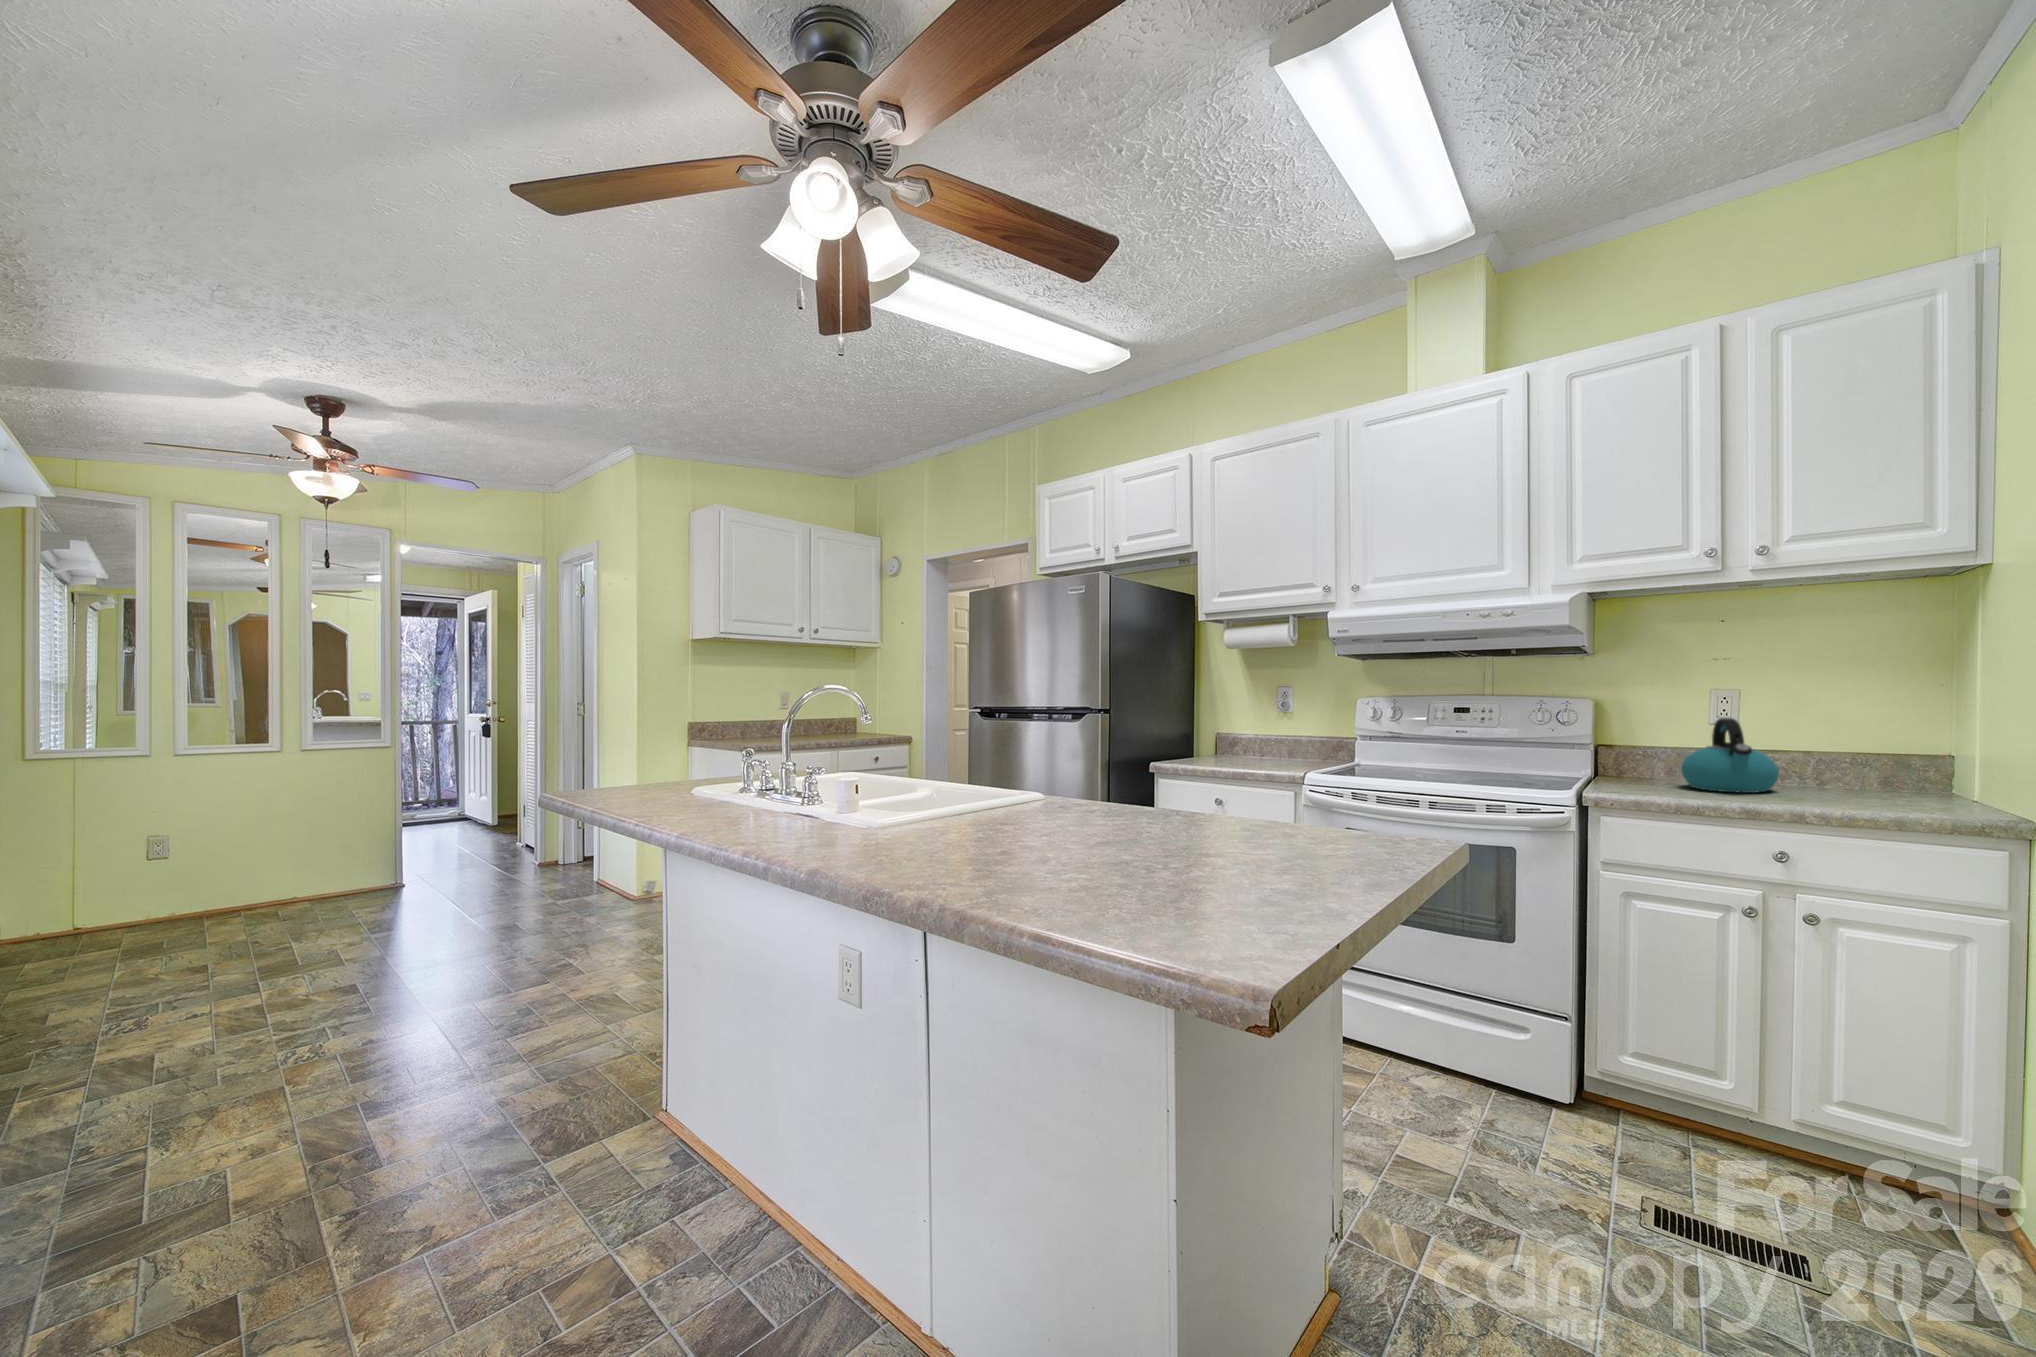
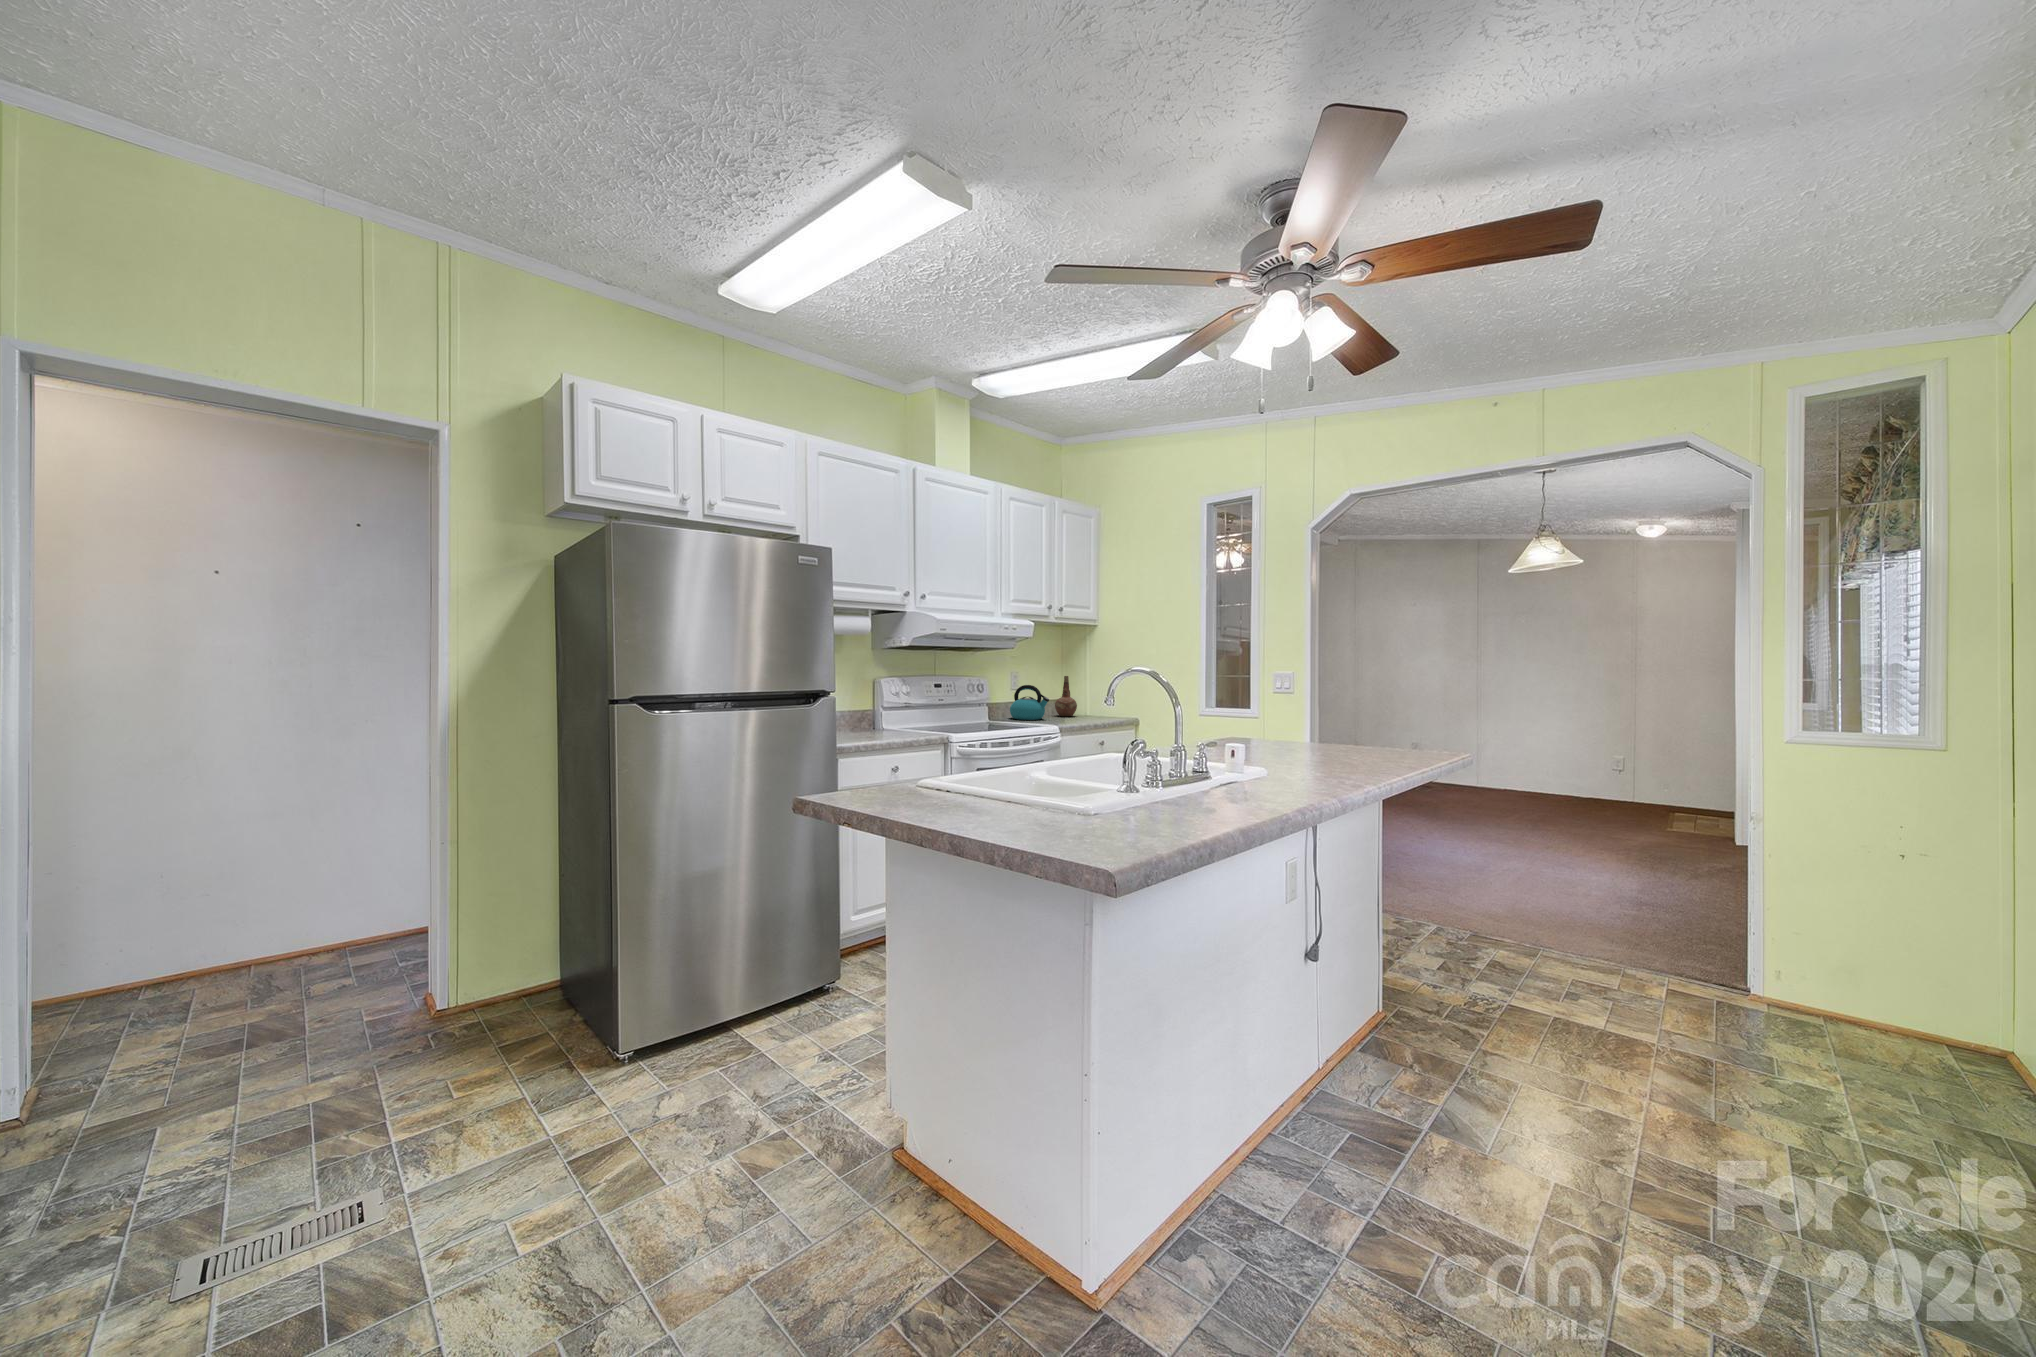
ceramic pitcher: none [1857,700,1938,800] -> present [1055,676,1077,716]

